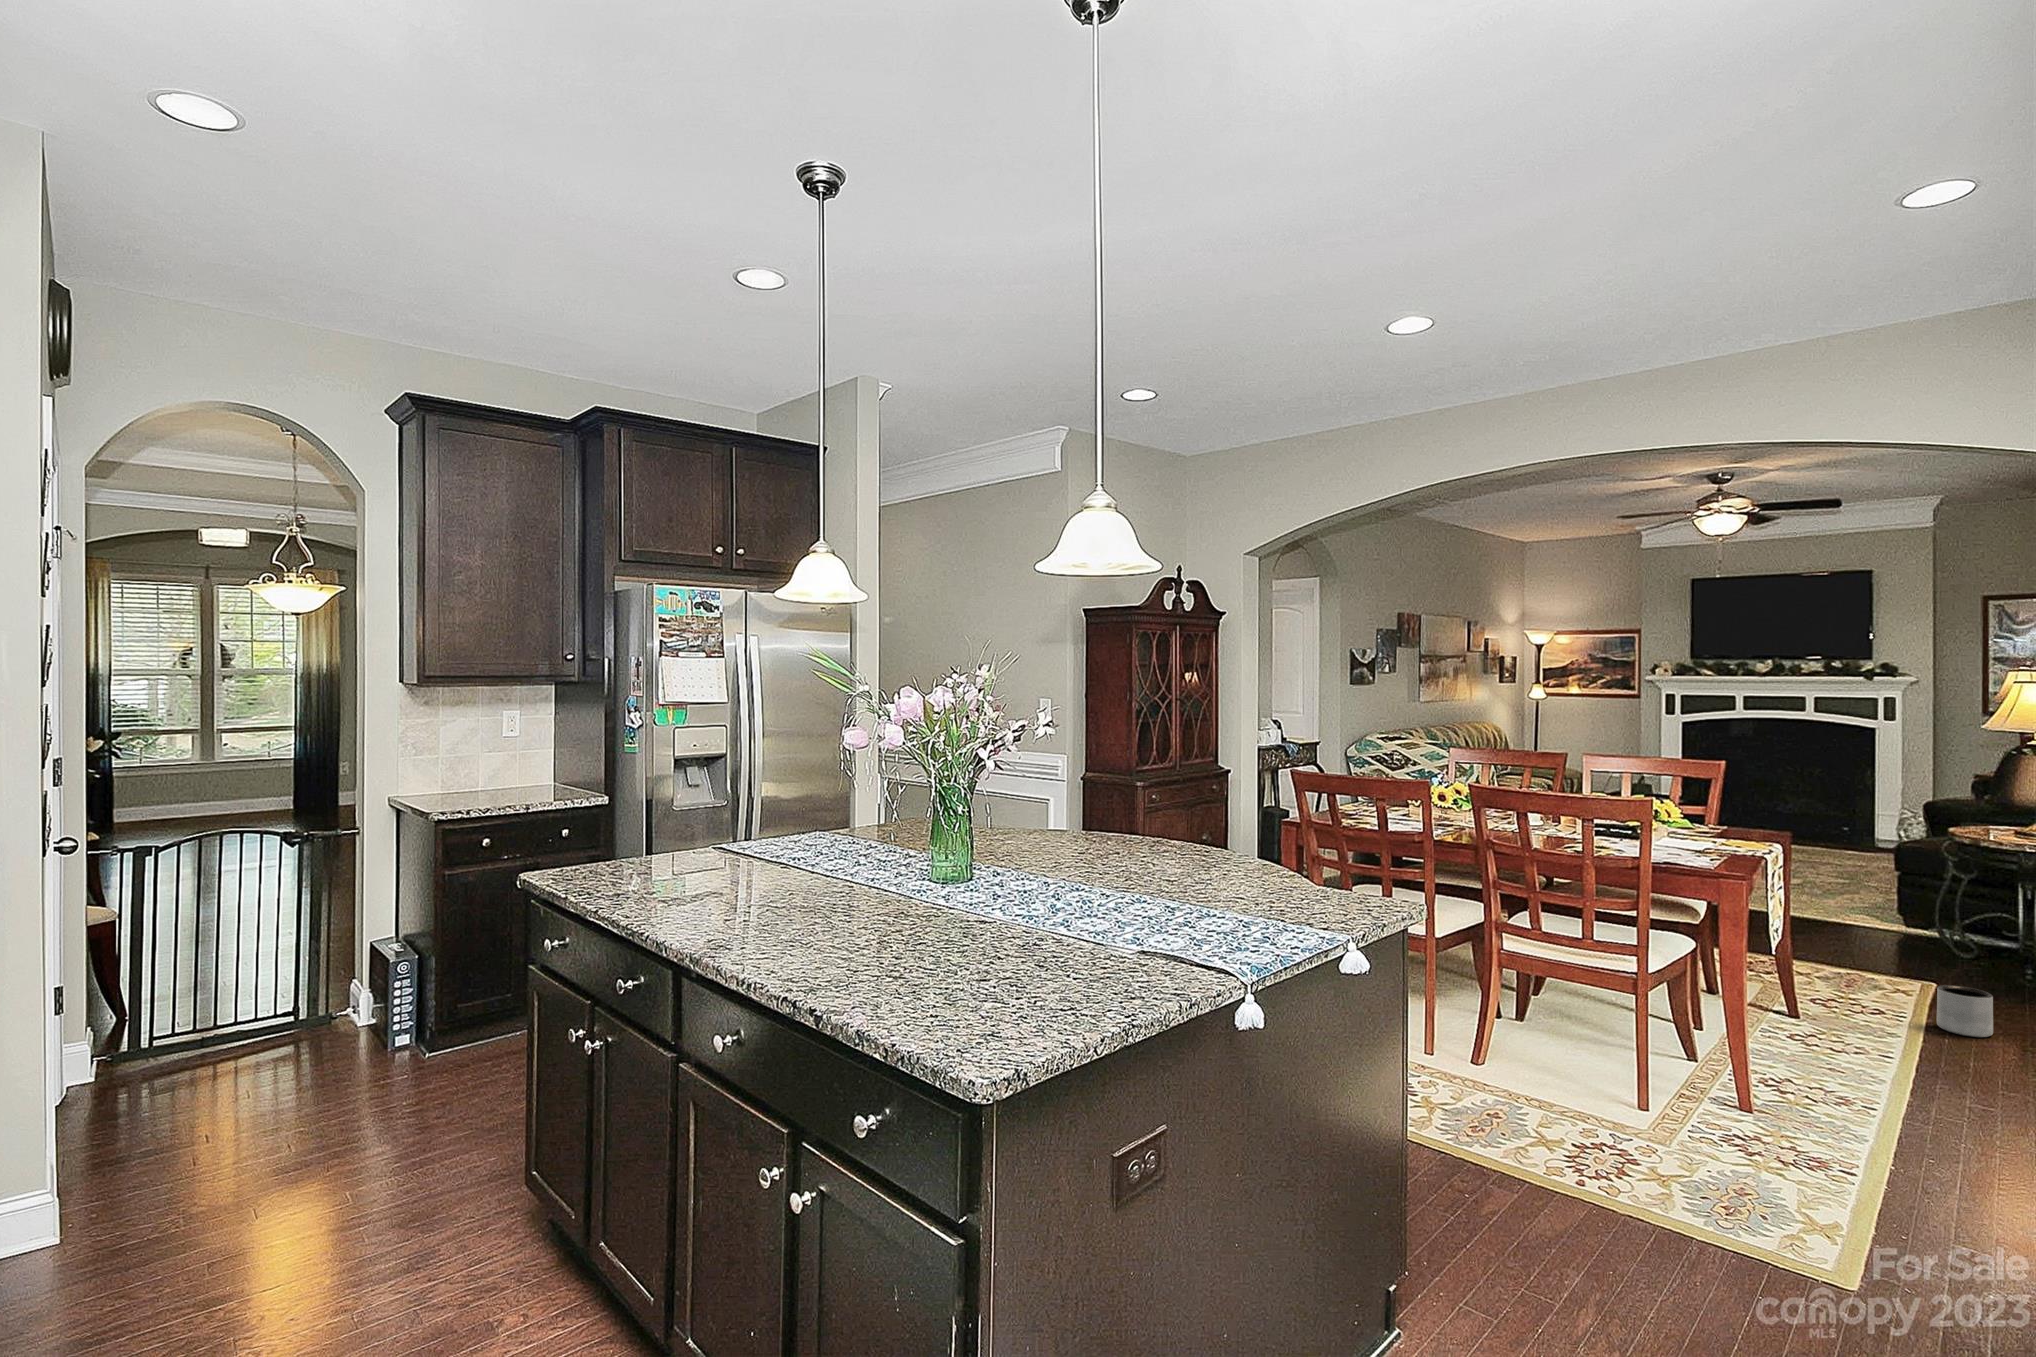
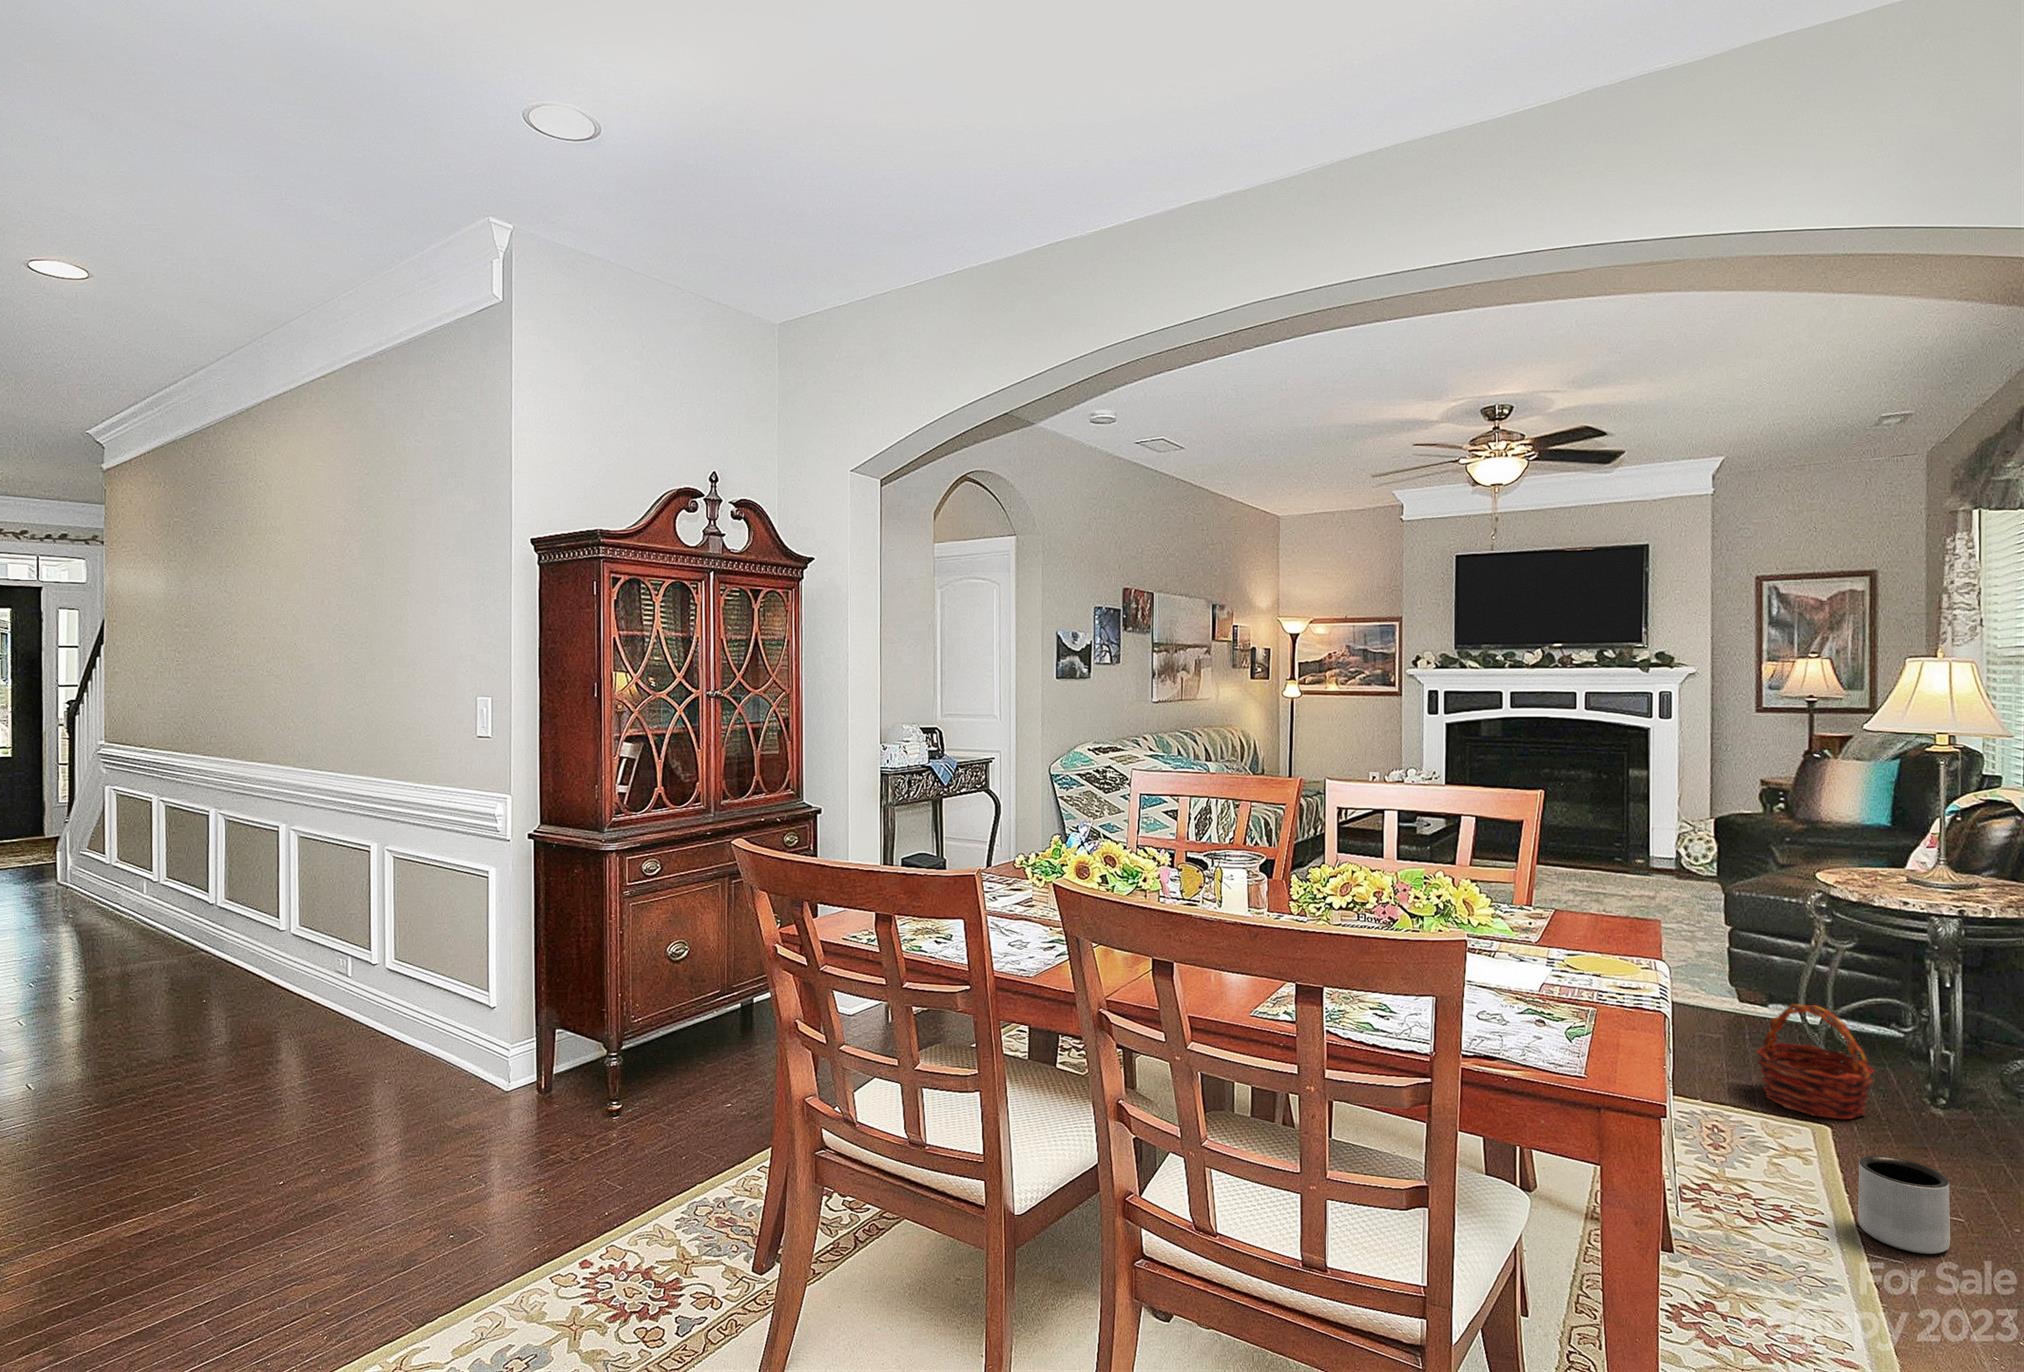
basket: none [1899,913,1984,987] -> present [1756,1005,1875,1119]

